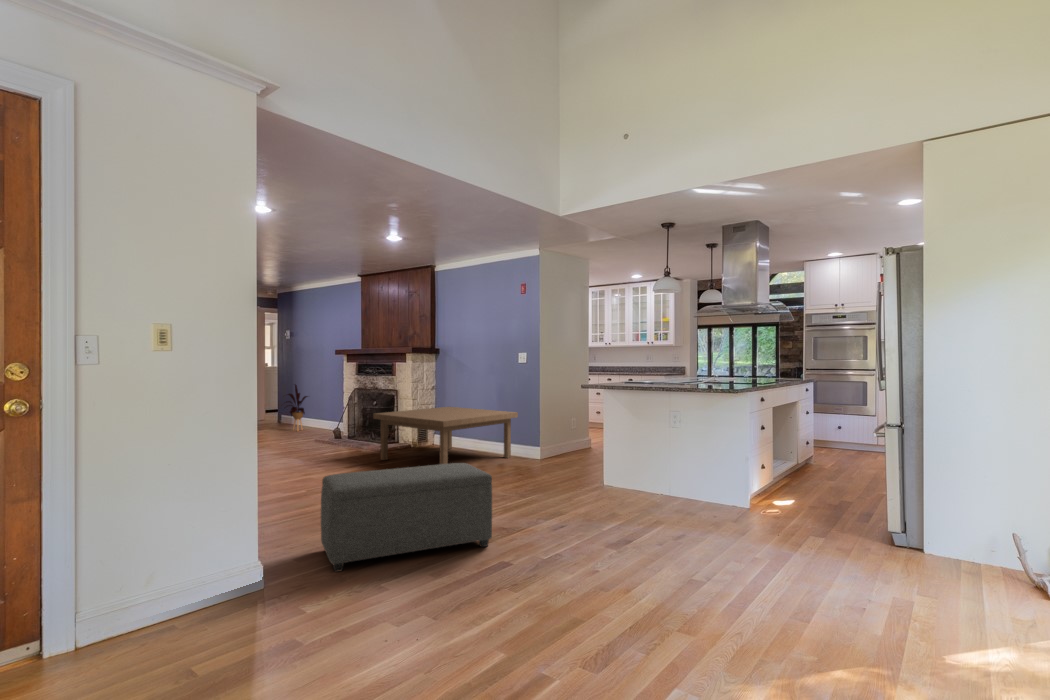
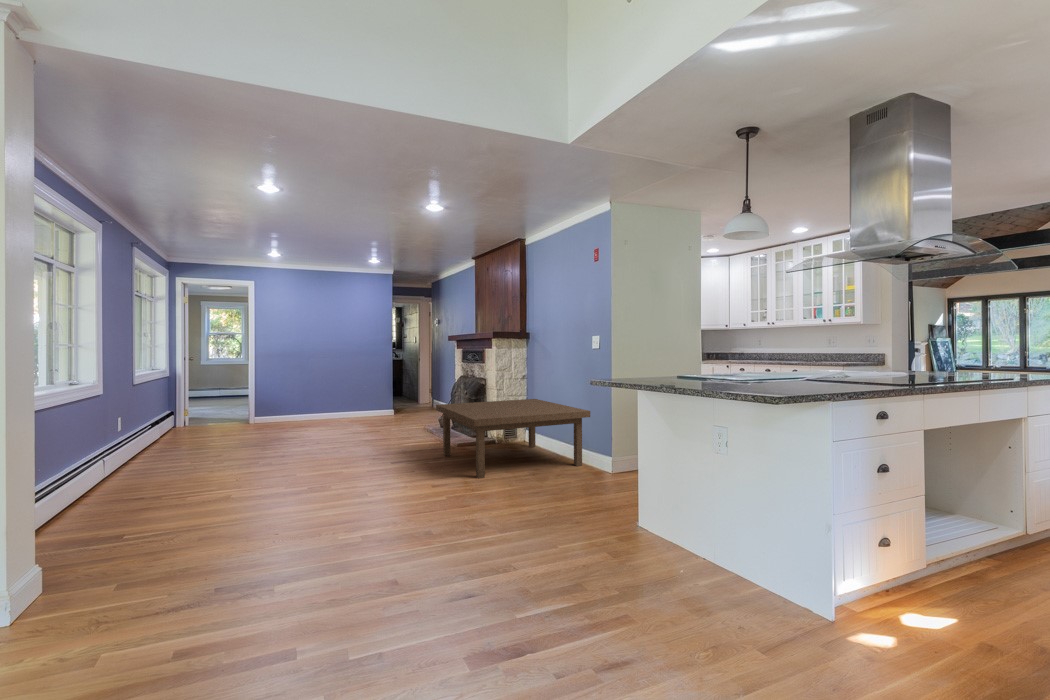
house plant: present [288,385,308,431] -> none [413,369,443,415]
ottoman: present [321,463,492,572] -> none [117,489,366,620]

